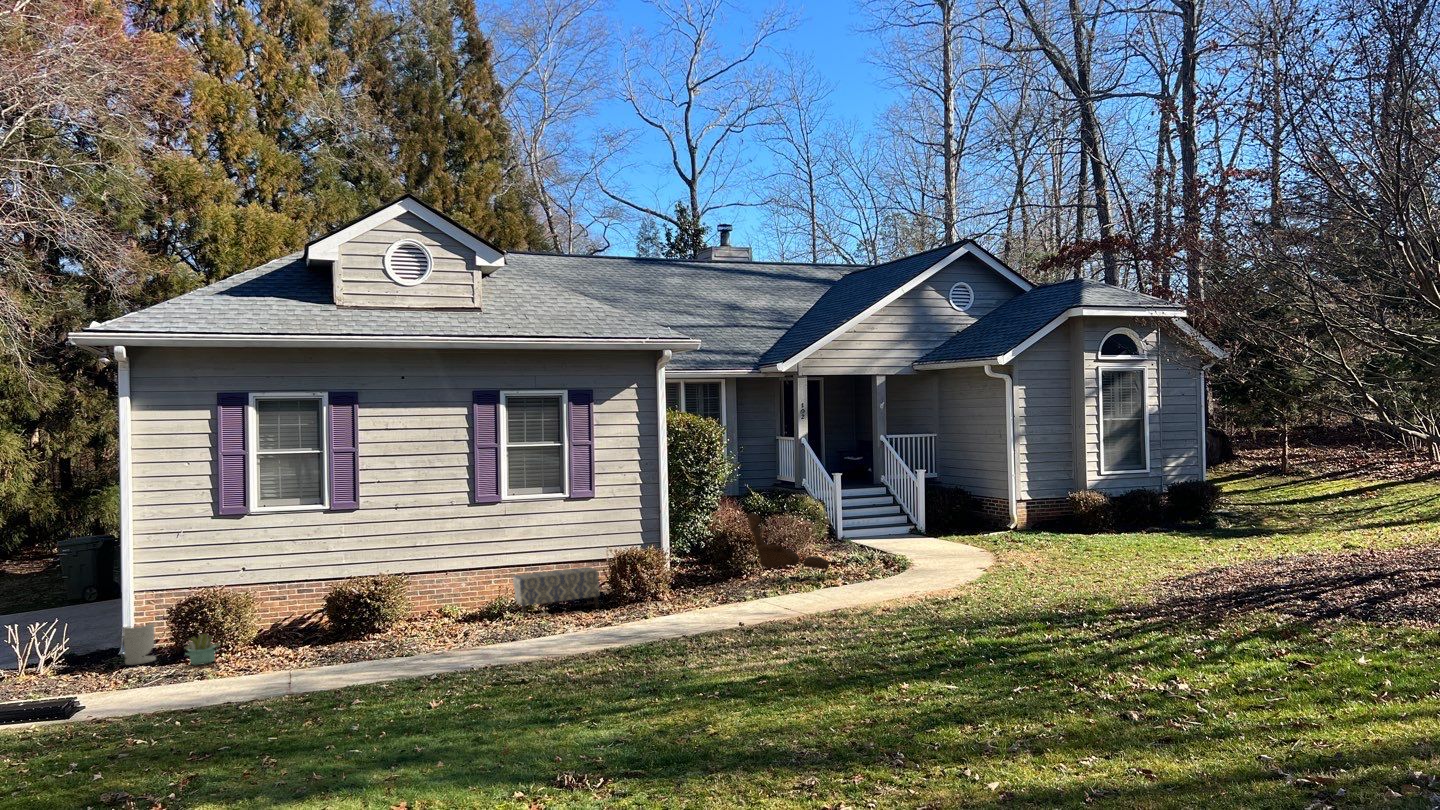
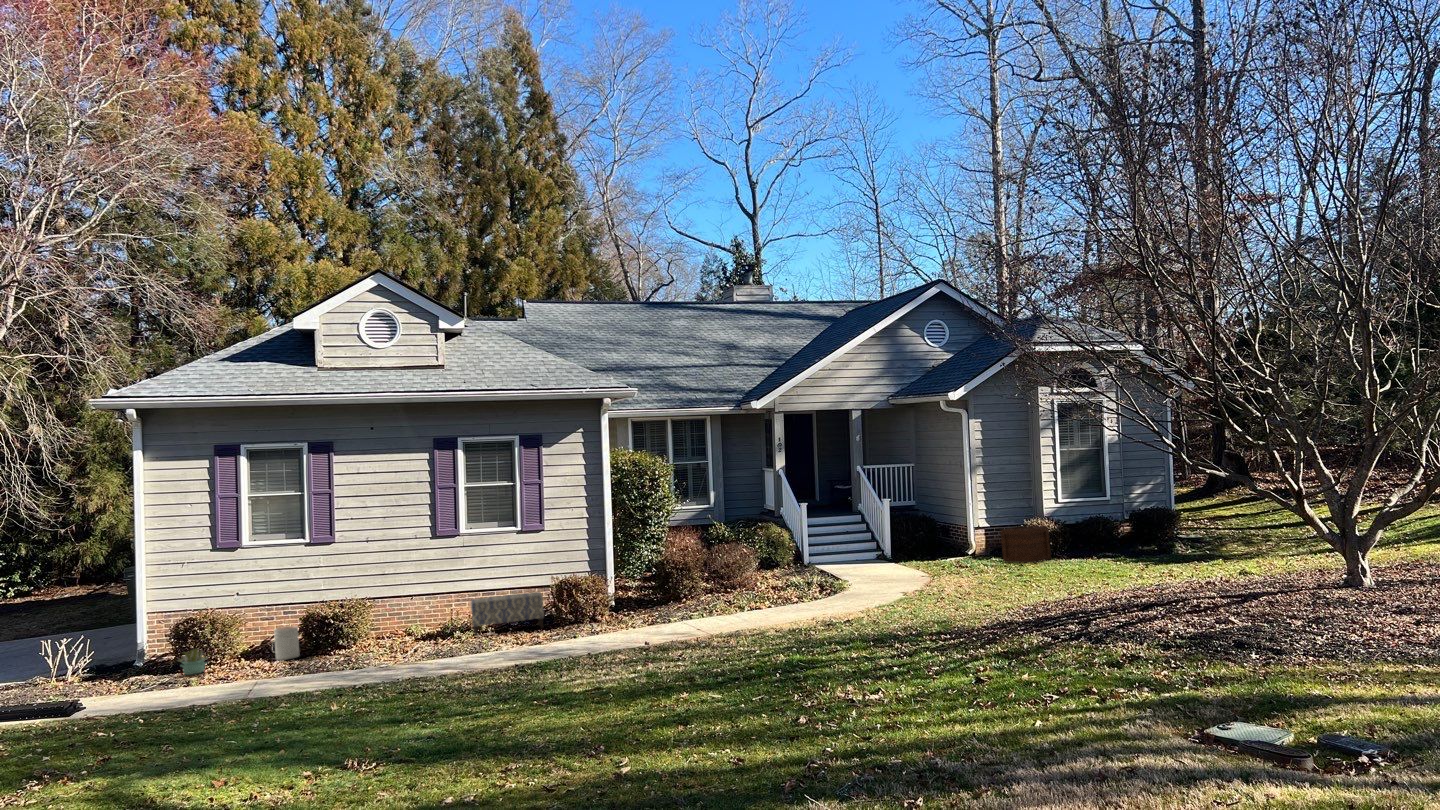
wooden crate: none [1045,500,1096,538] -> present [1001,526,1051,563]
lounge chair: present [748,513,829,584] -> none [688,542,764,608]
bucket: present [123,624,156,665] -> present [274,626,299,660]

